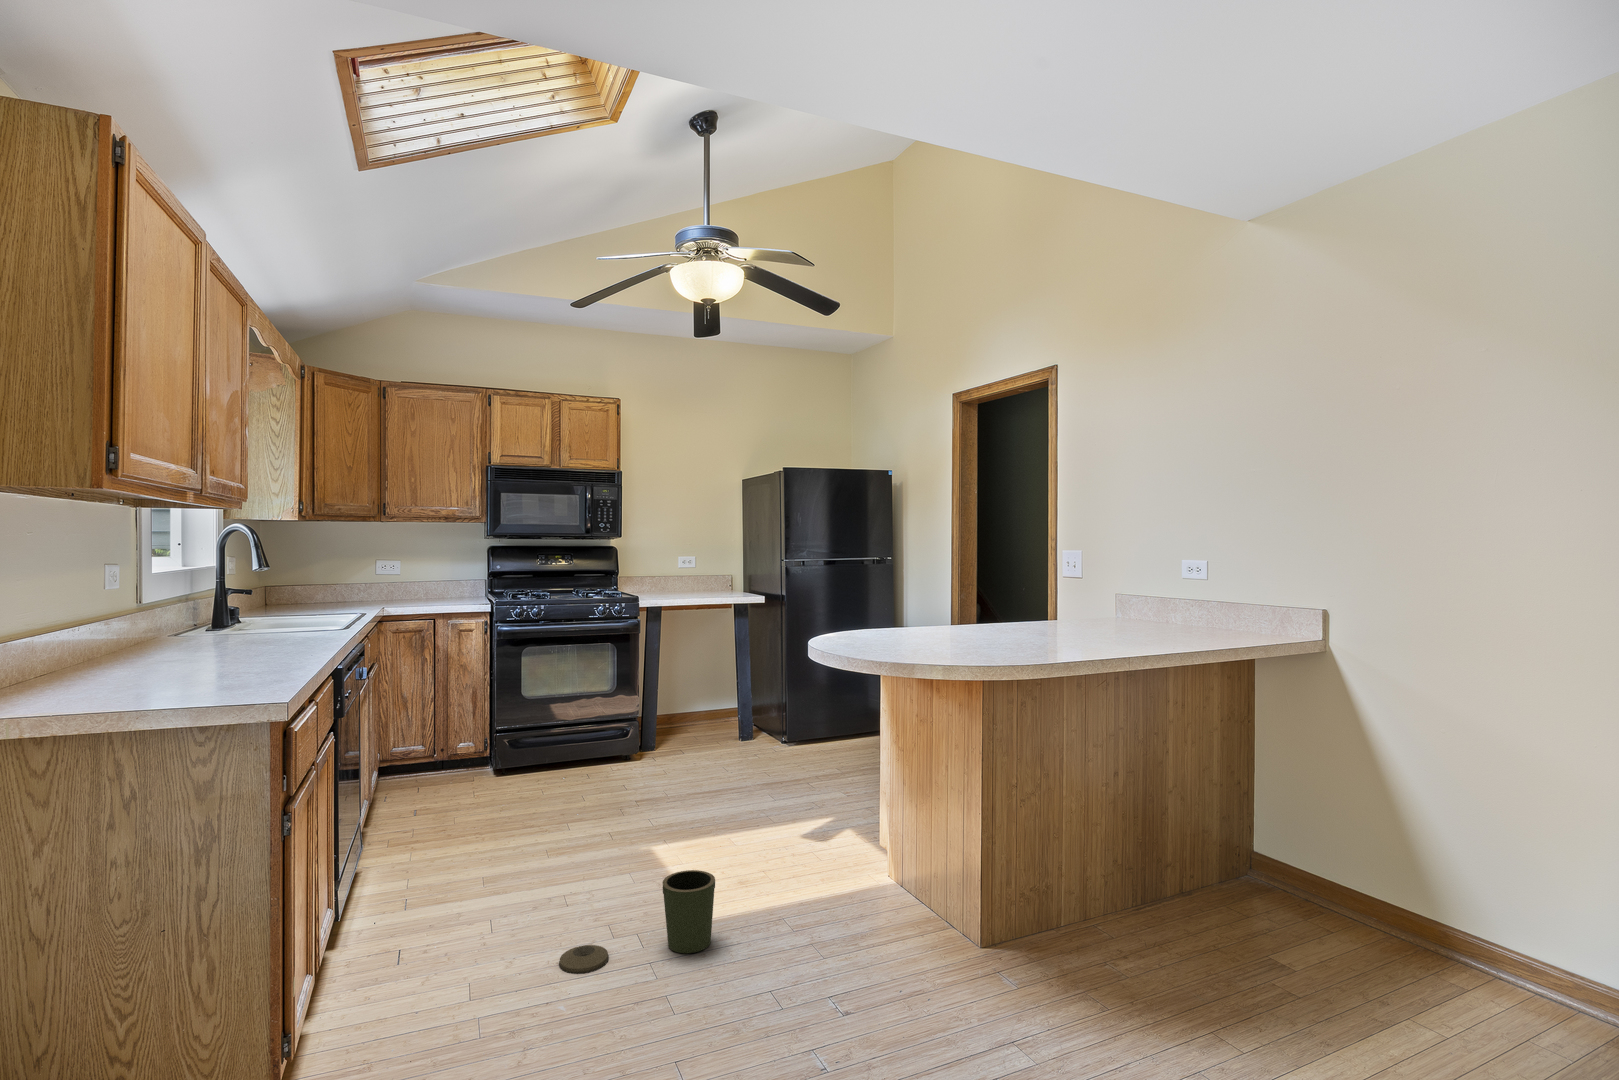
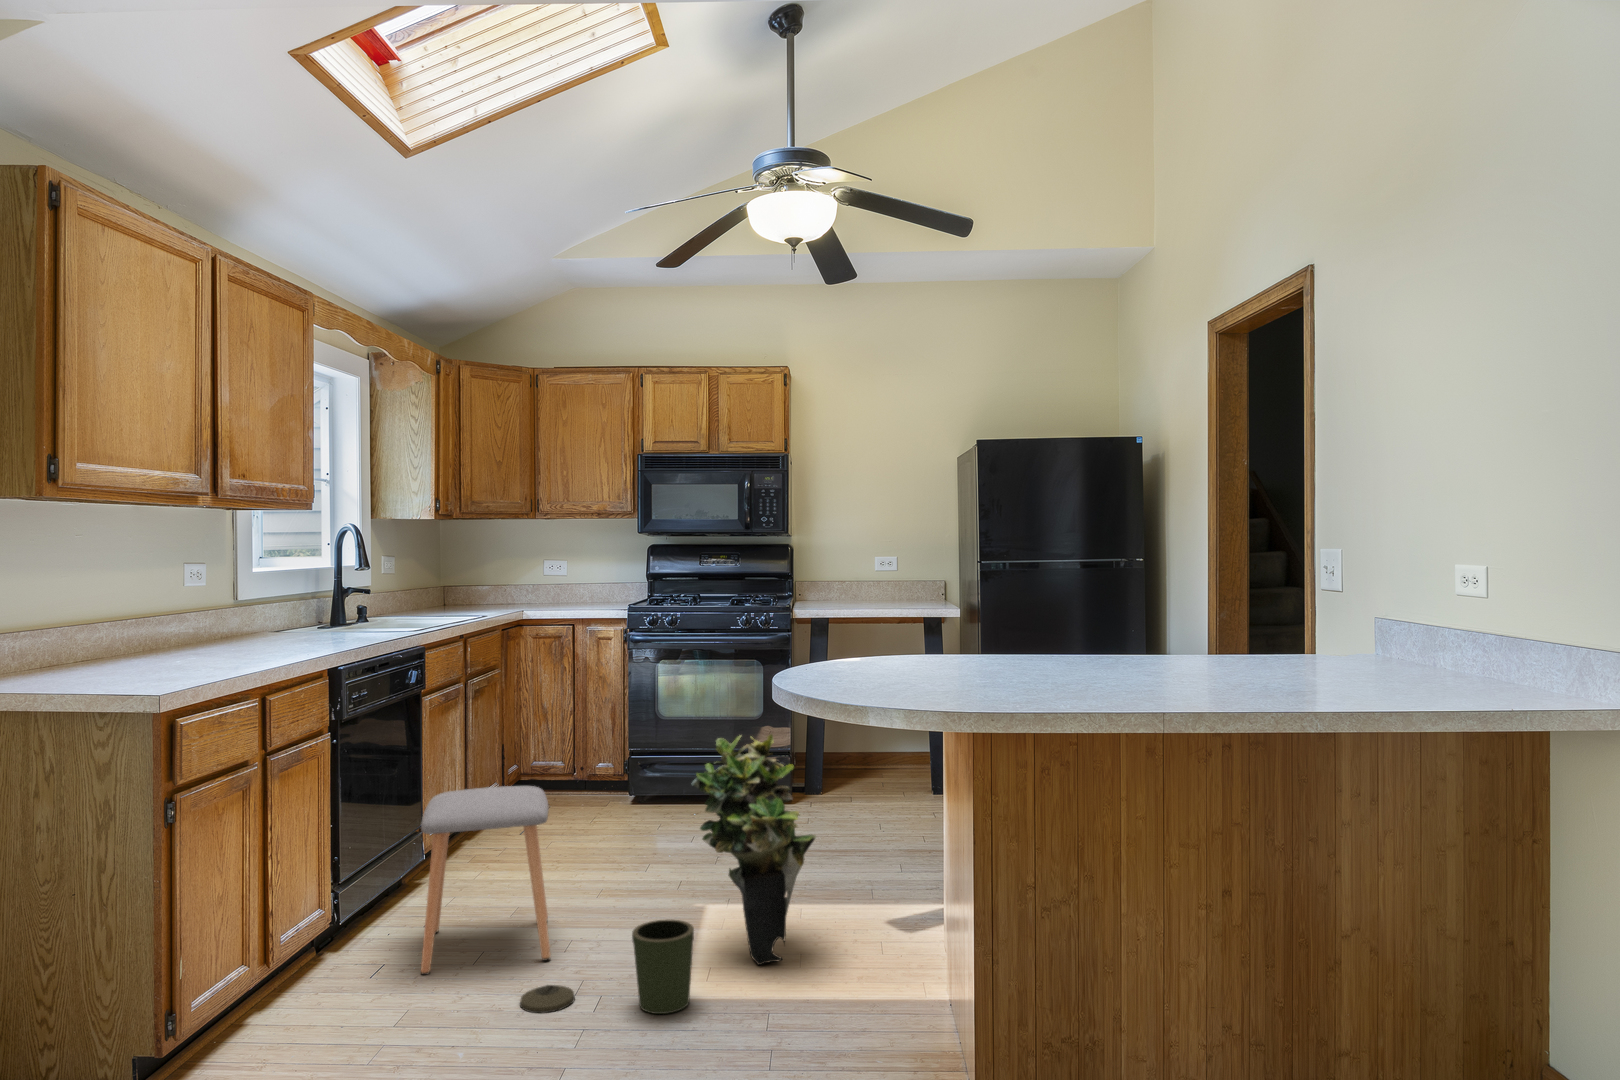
potted plant: none [669,706,771,898] -> present [691,735,816,965]
stool: none [407,770,553,960] -> present [421,786,551,975]

